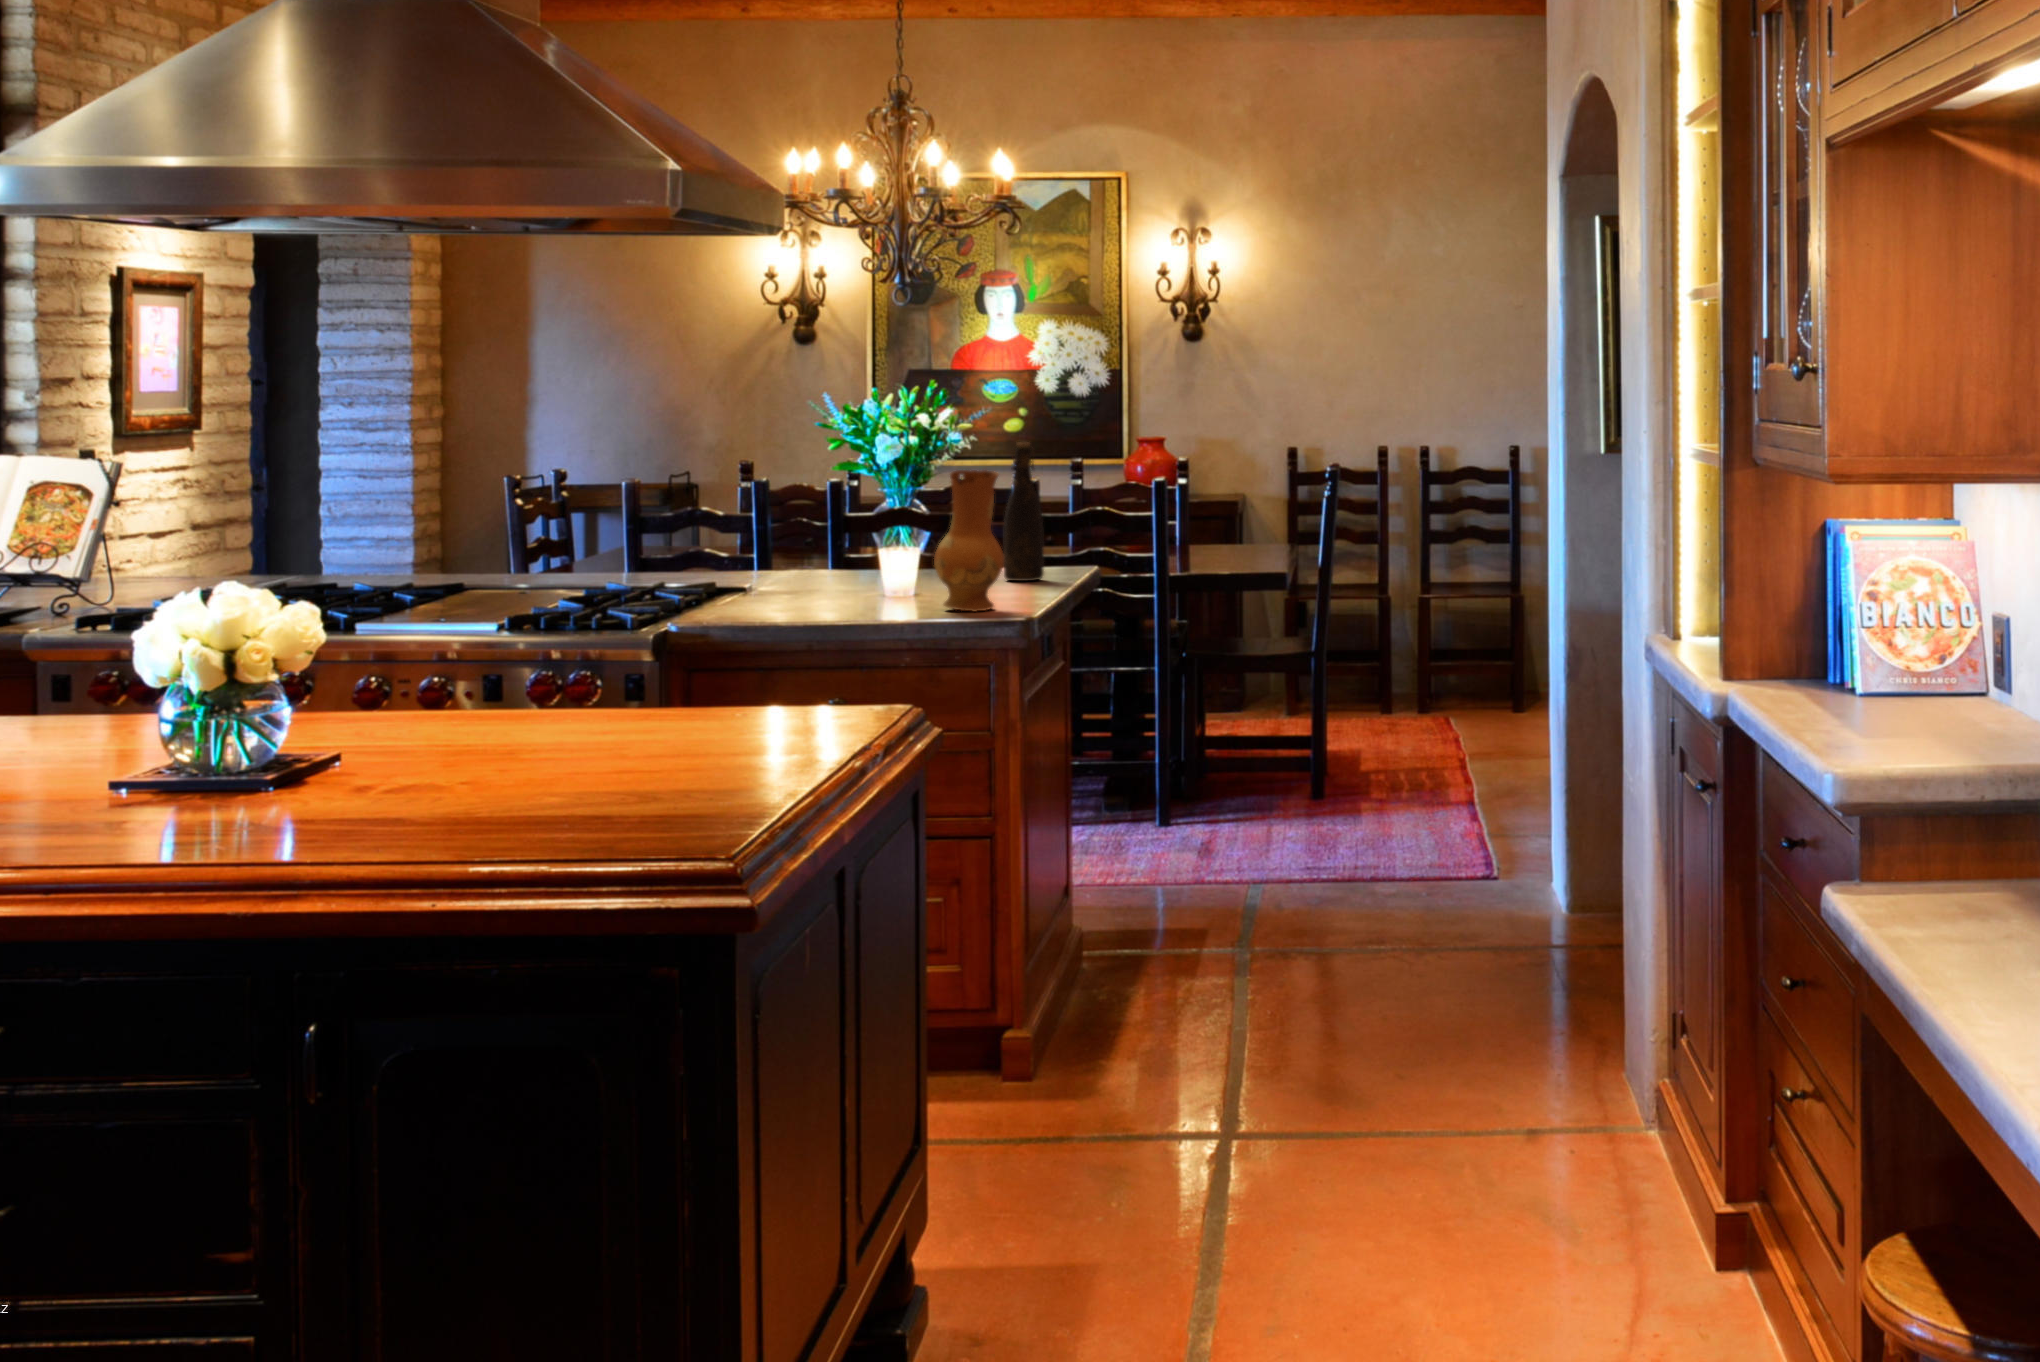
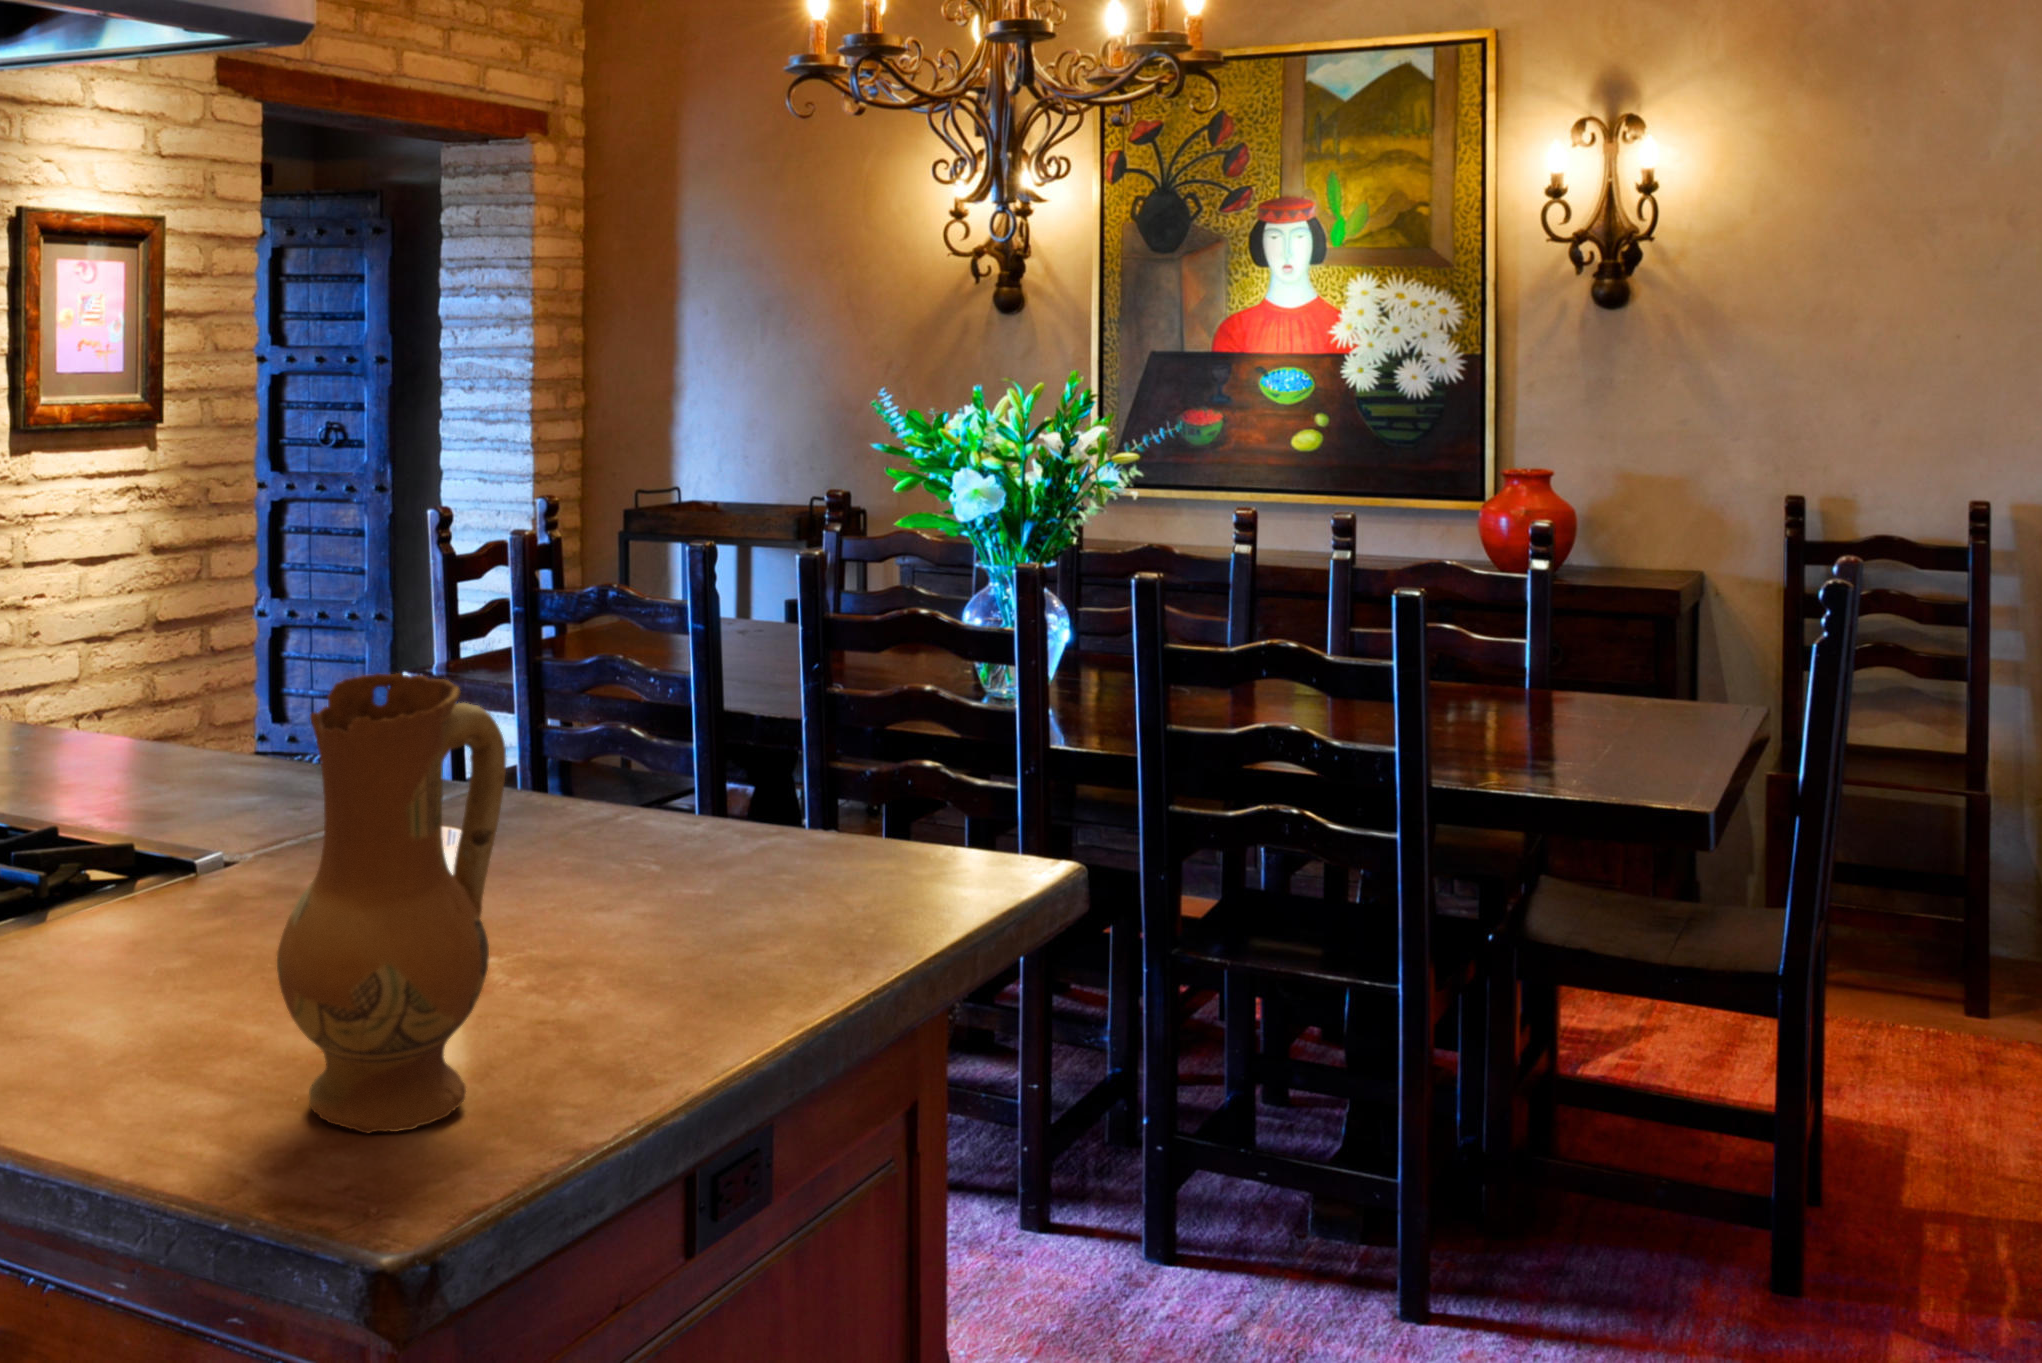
bottle: present [1004,442,1044,581] -> none [815,543,913,899]

